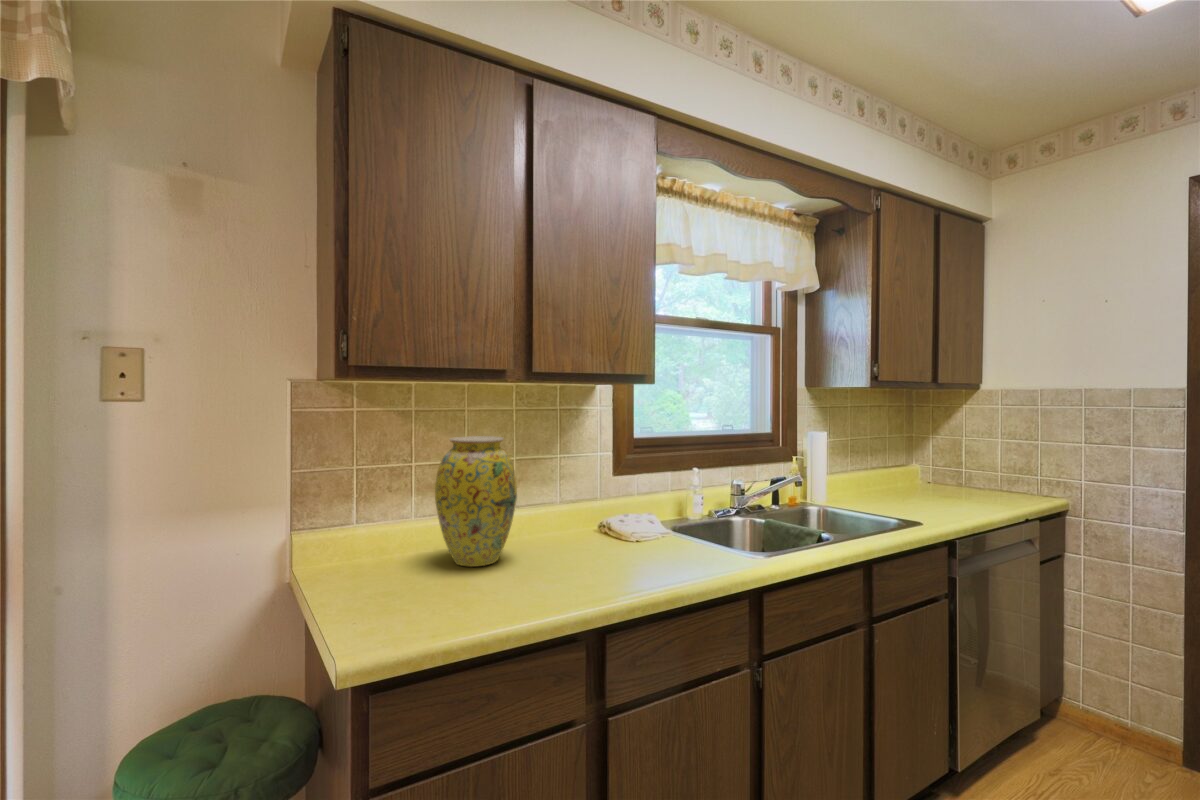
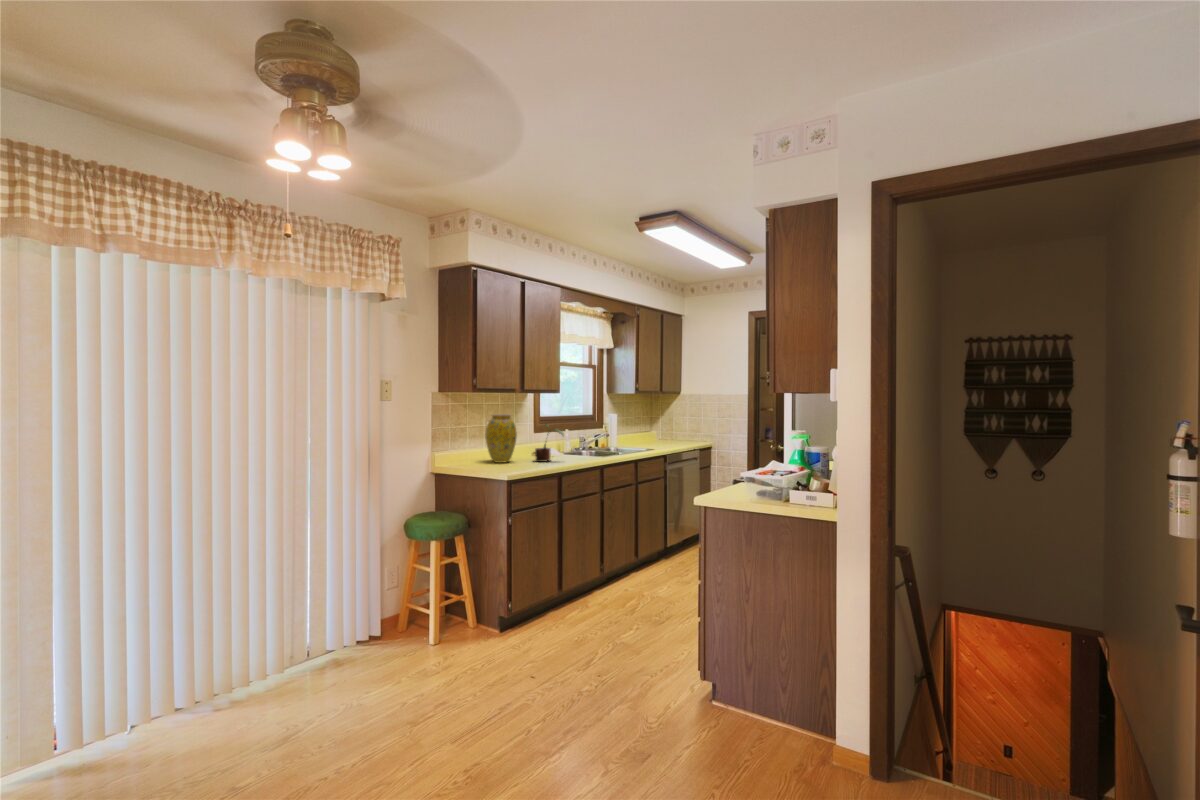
potted plant: none [556,465,641,571] -> present [535,424,563,462]

